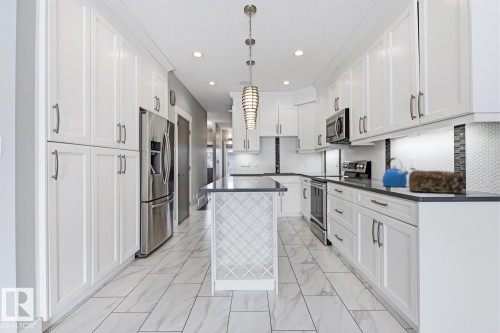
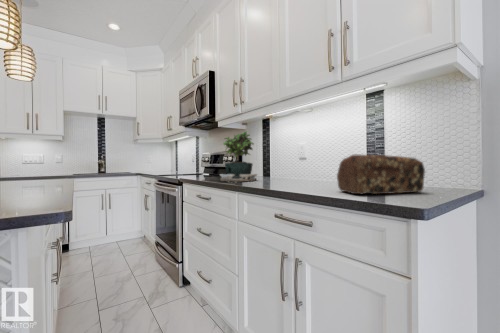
potted plant: none [349,150,376,183] -> present [220,132,257,182]
kettle: present [382,158,409,187] -> none [279,138,321,186]

